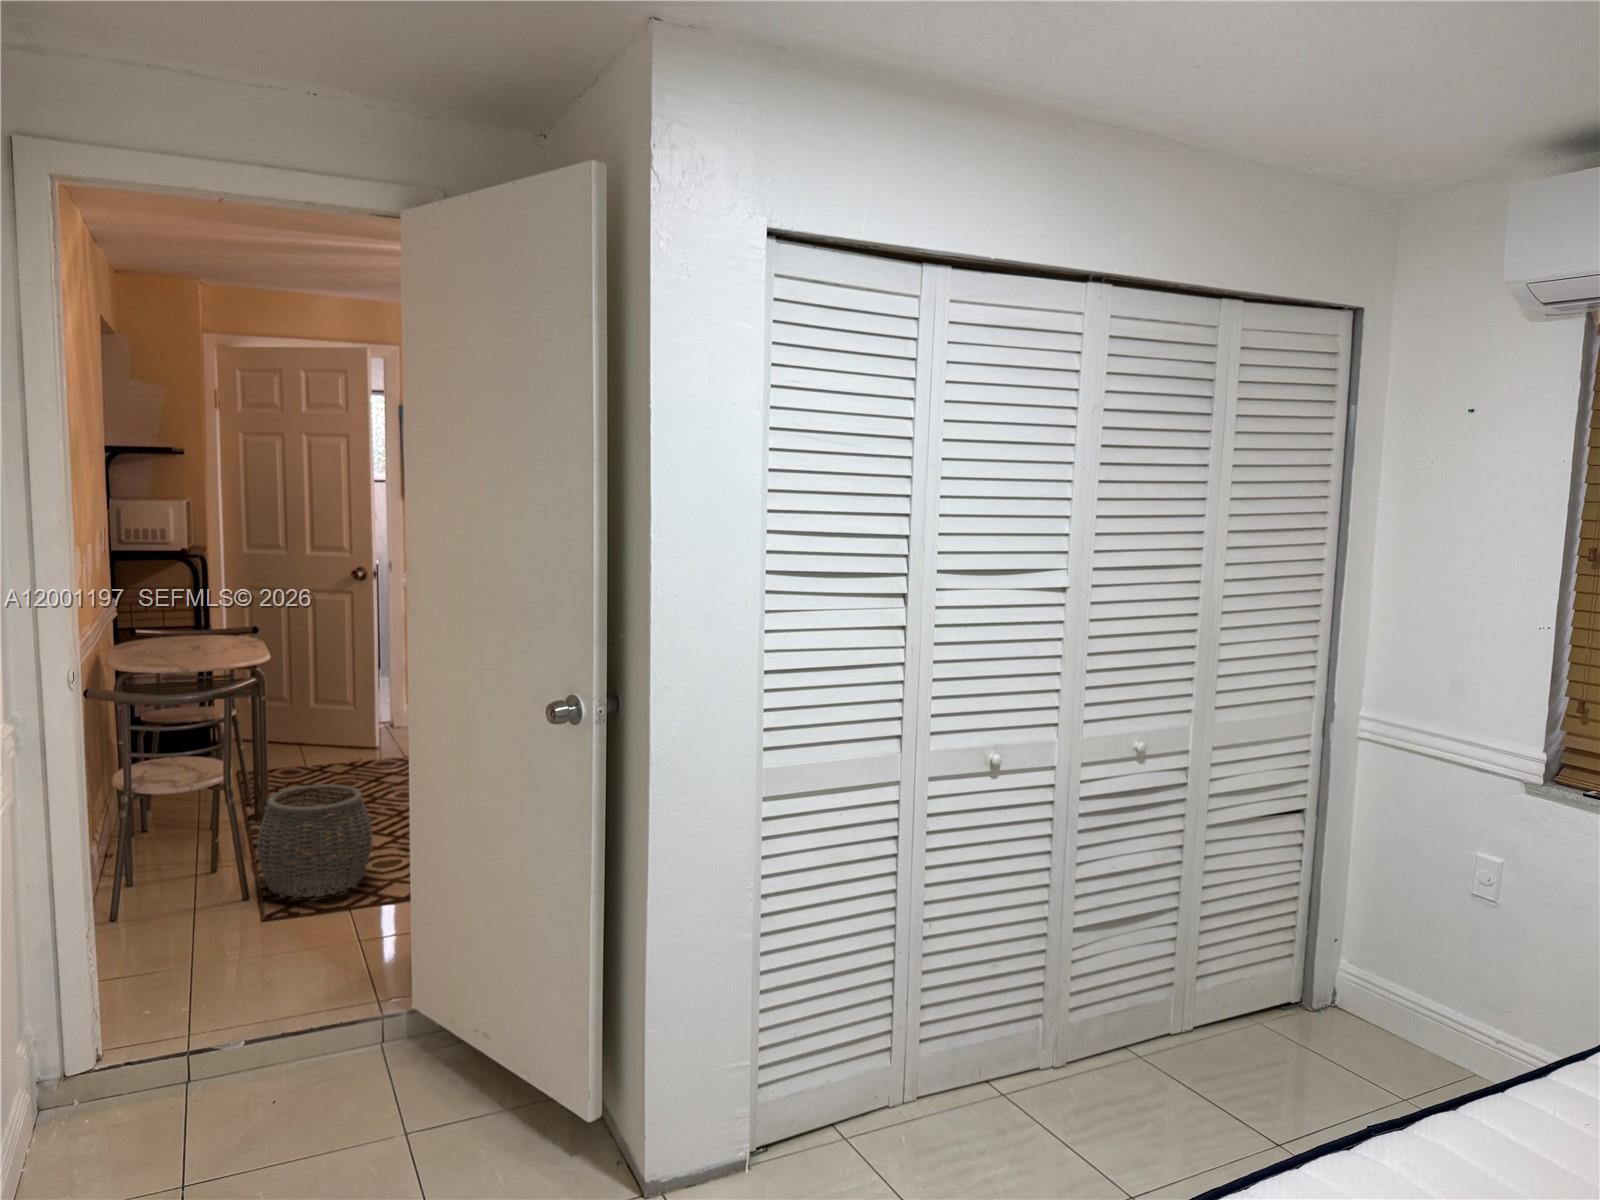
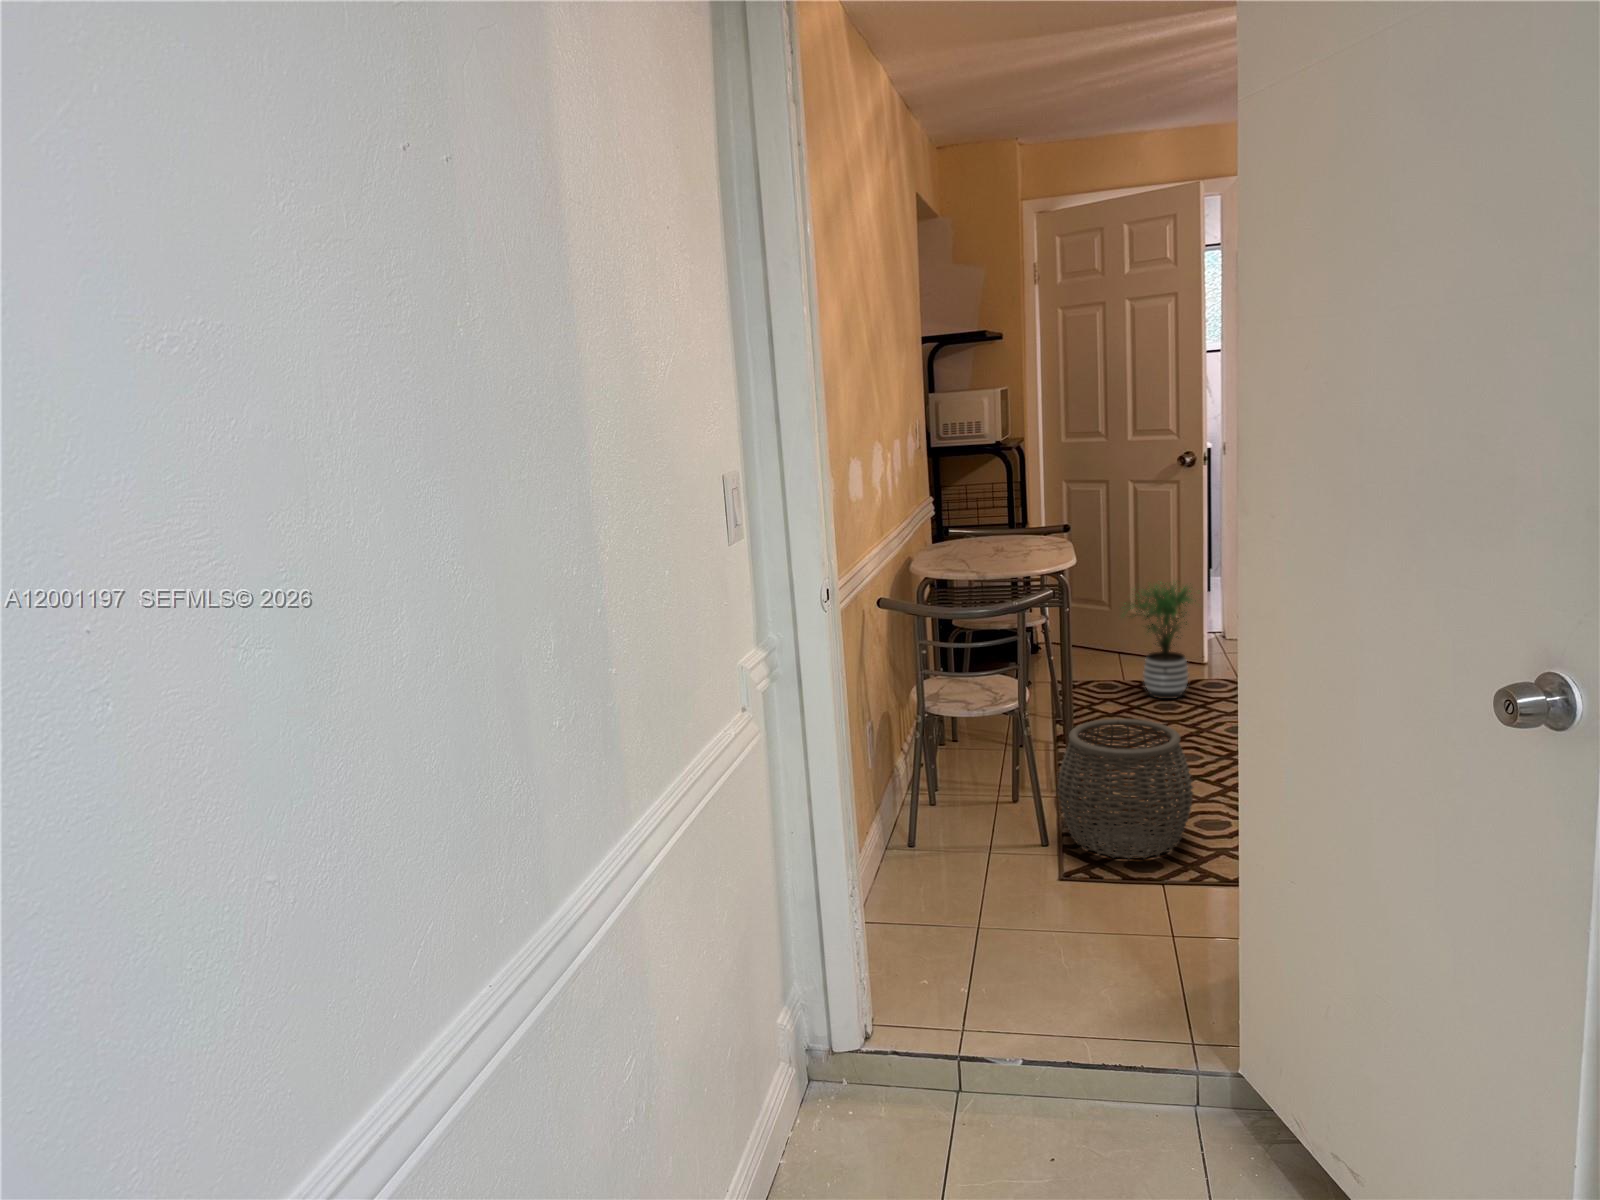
potted plant: none [301,674,380,778] -> present [1122,581,1196,699]

